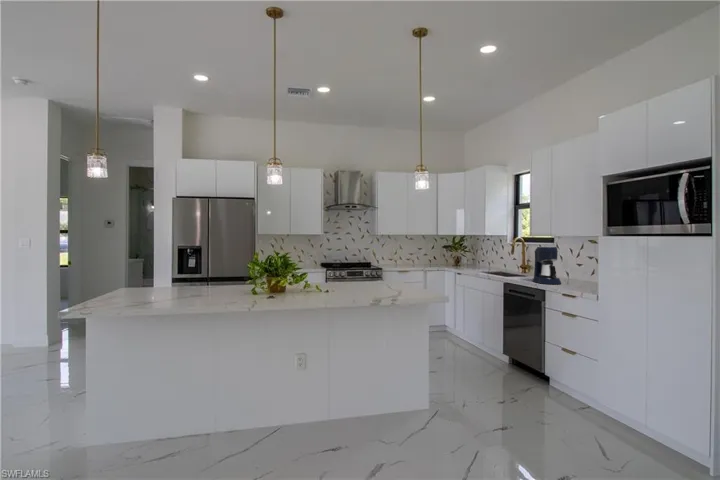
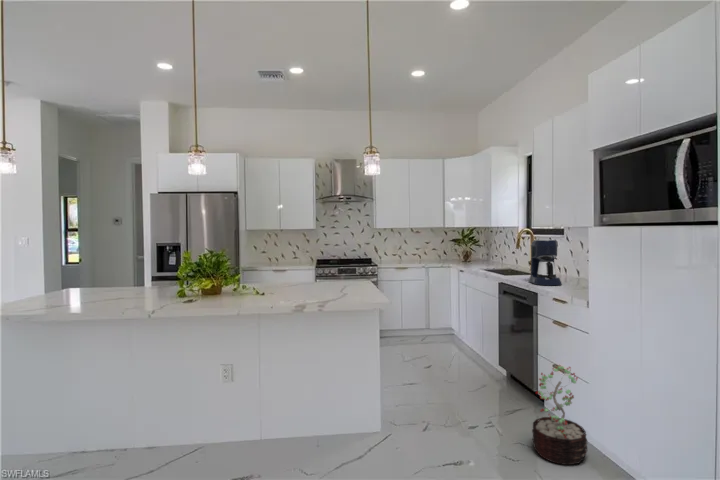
decorative plant: none [554,347,599,426] -> present [532,365,587,465]

